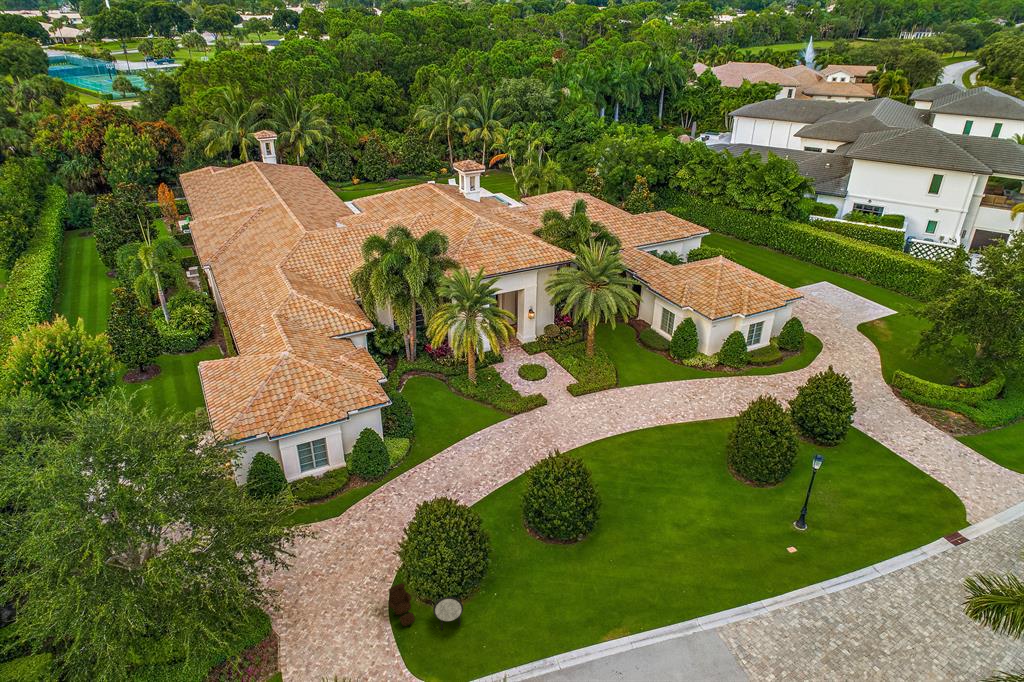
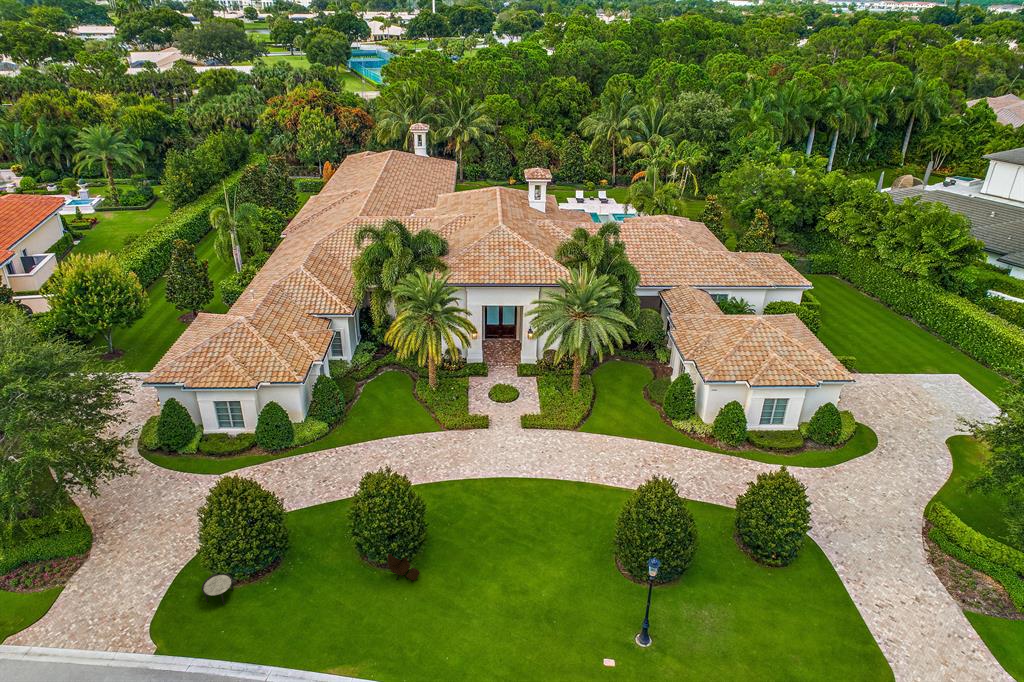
lounge chair: present [388,583,415,626] -> present [387,554,420,583]

